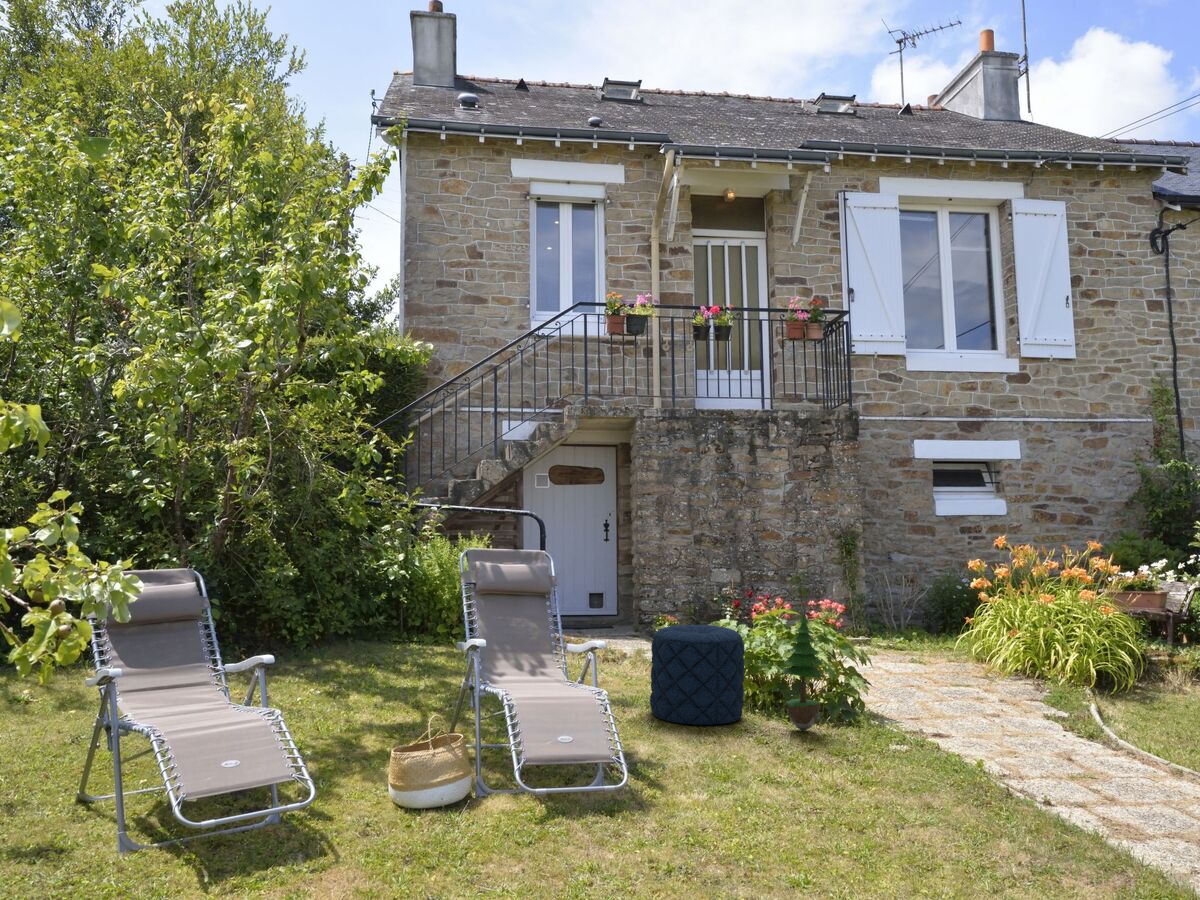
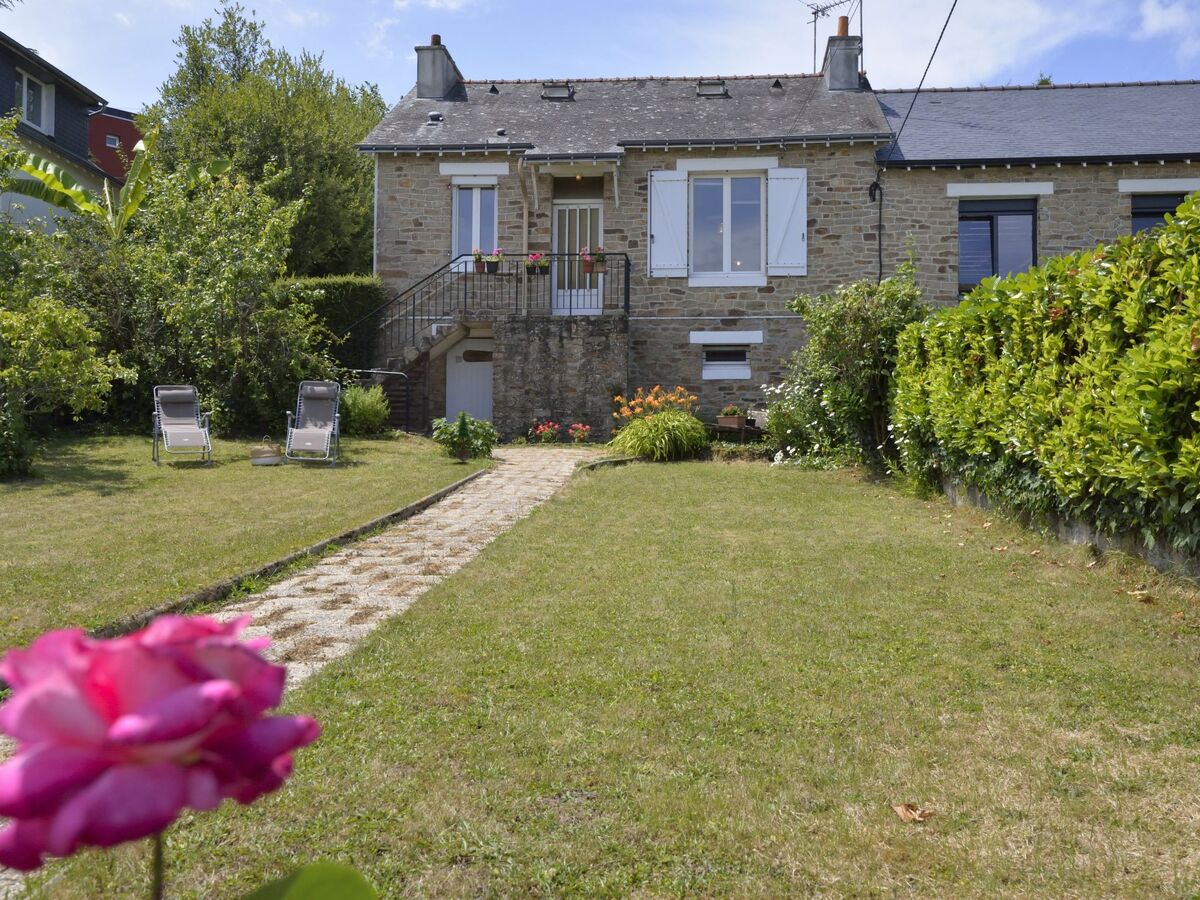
pouf: present [650,625,745,725] -> none [408,420,450,460]

